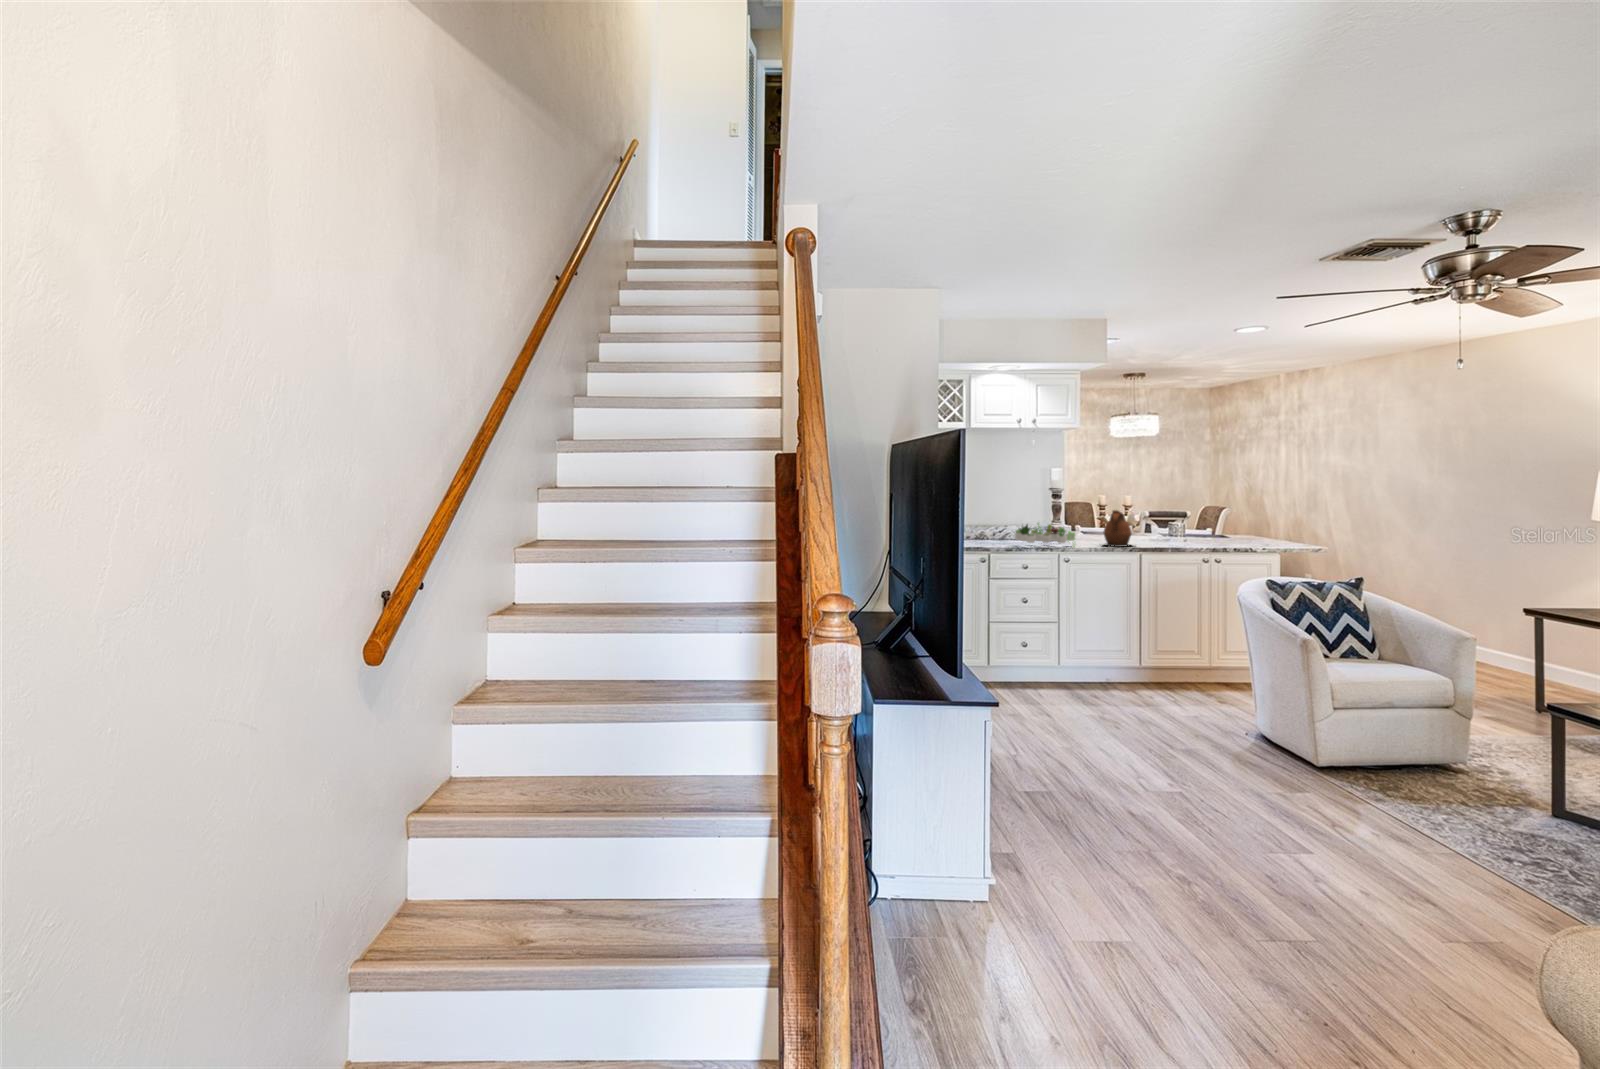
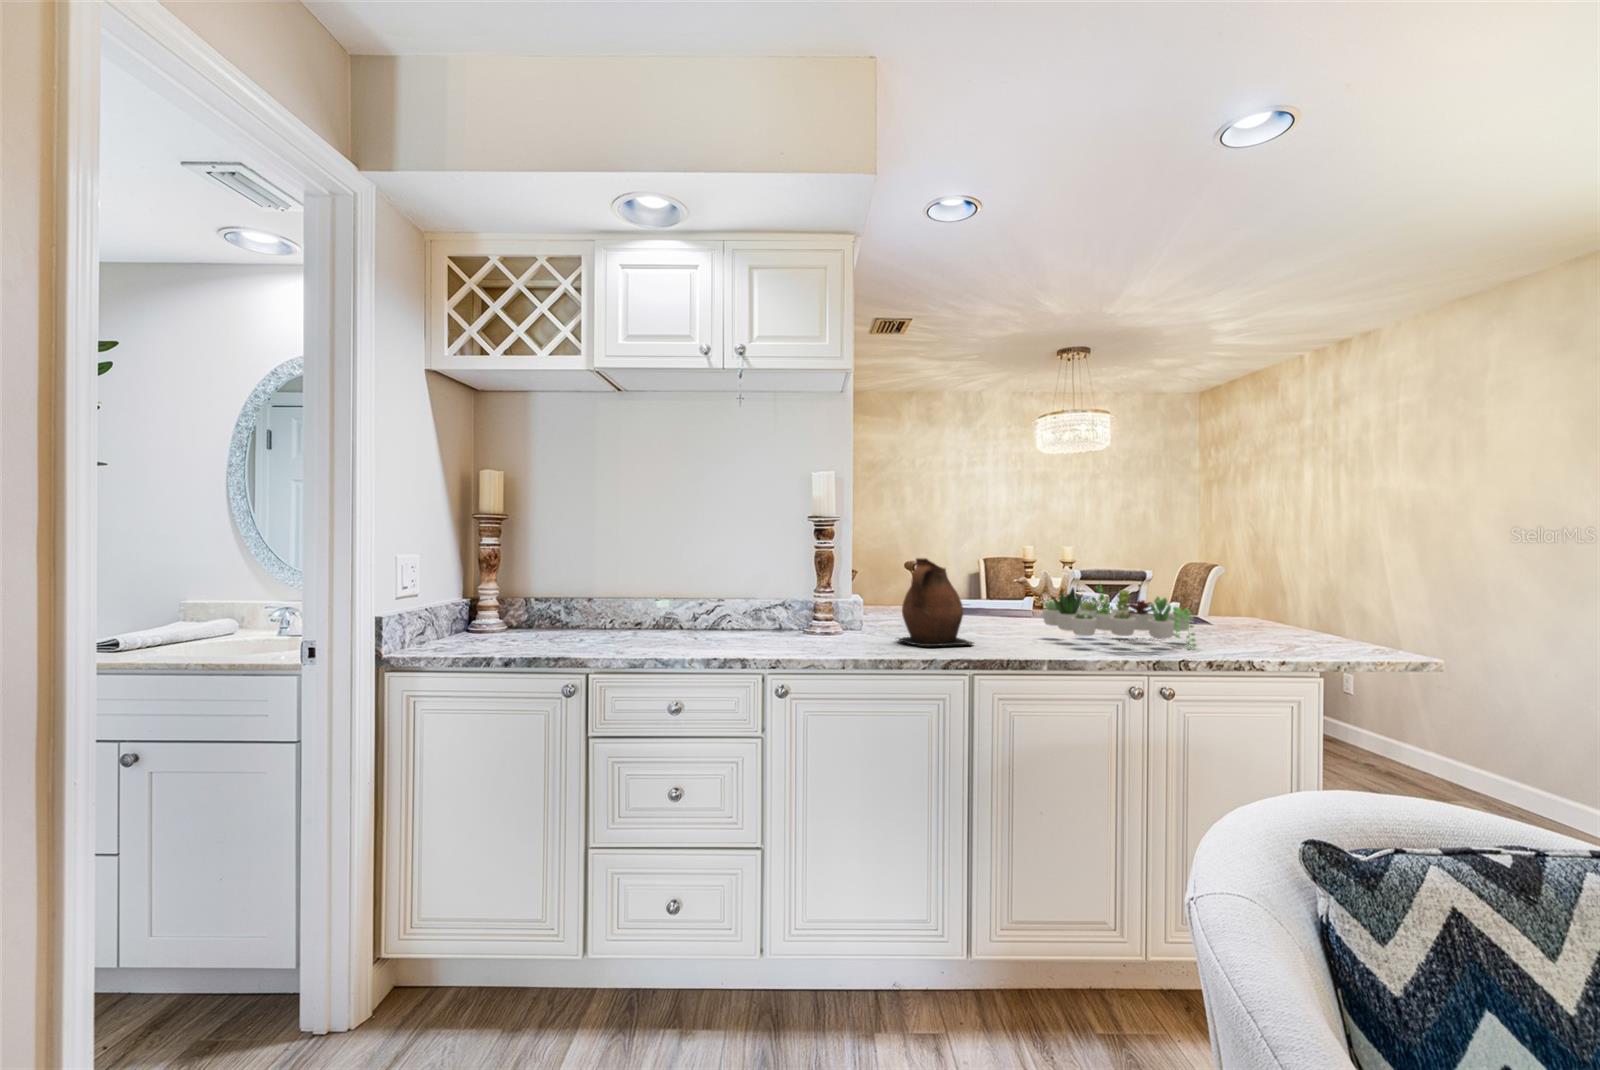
succulent plant: present [1015,523,1075,547] -> present [1043,585,1196,649]

